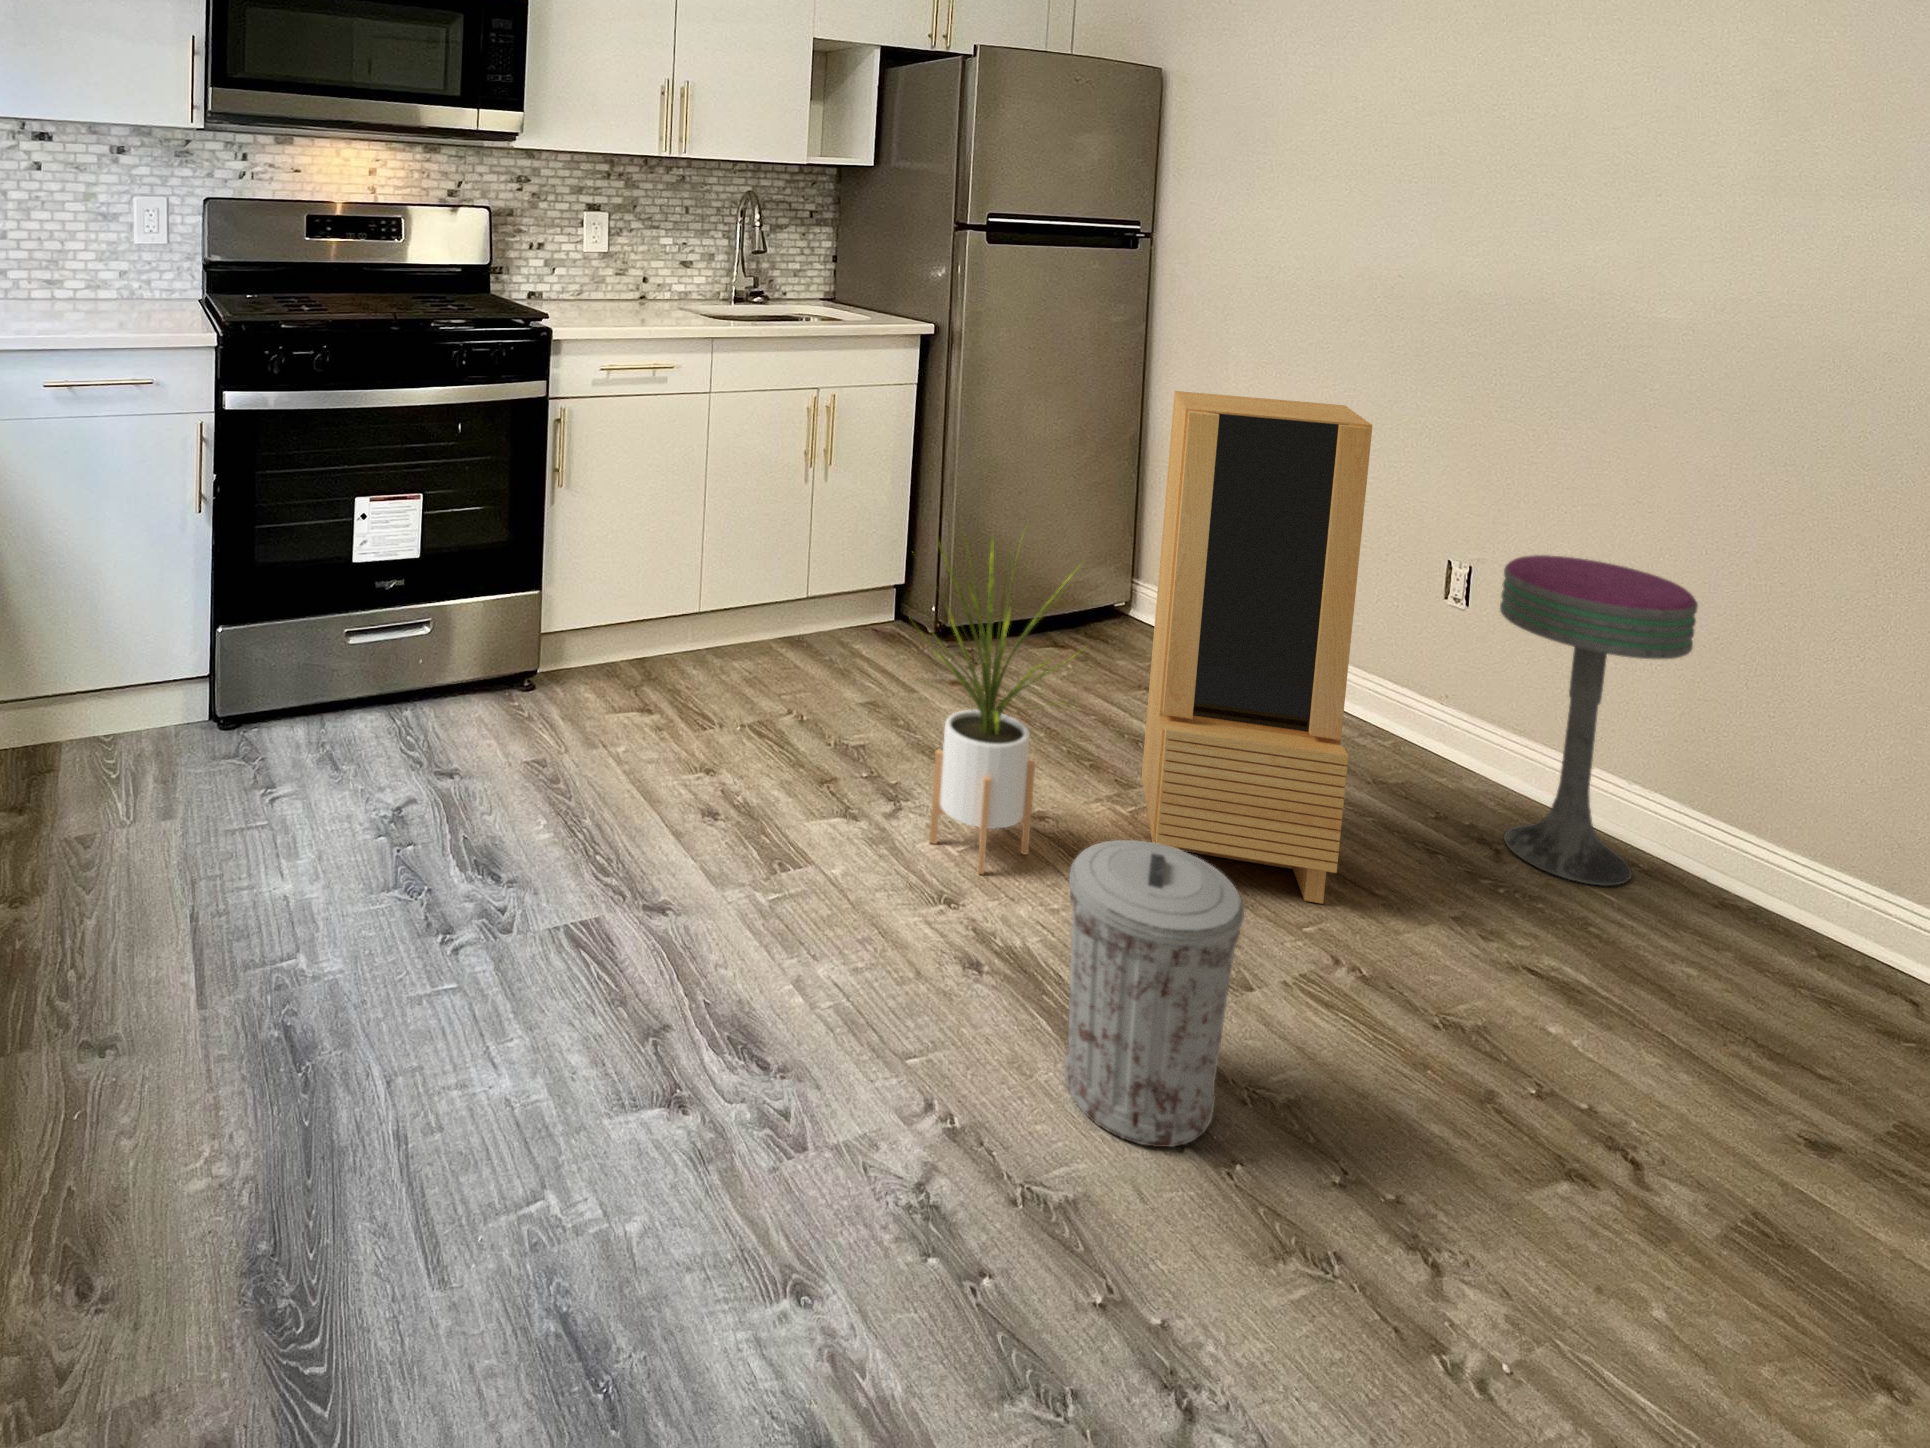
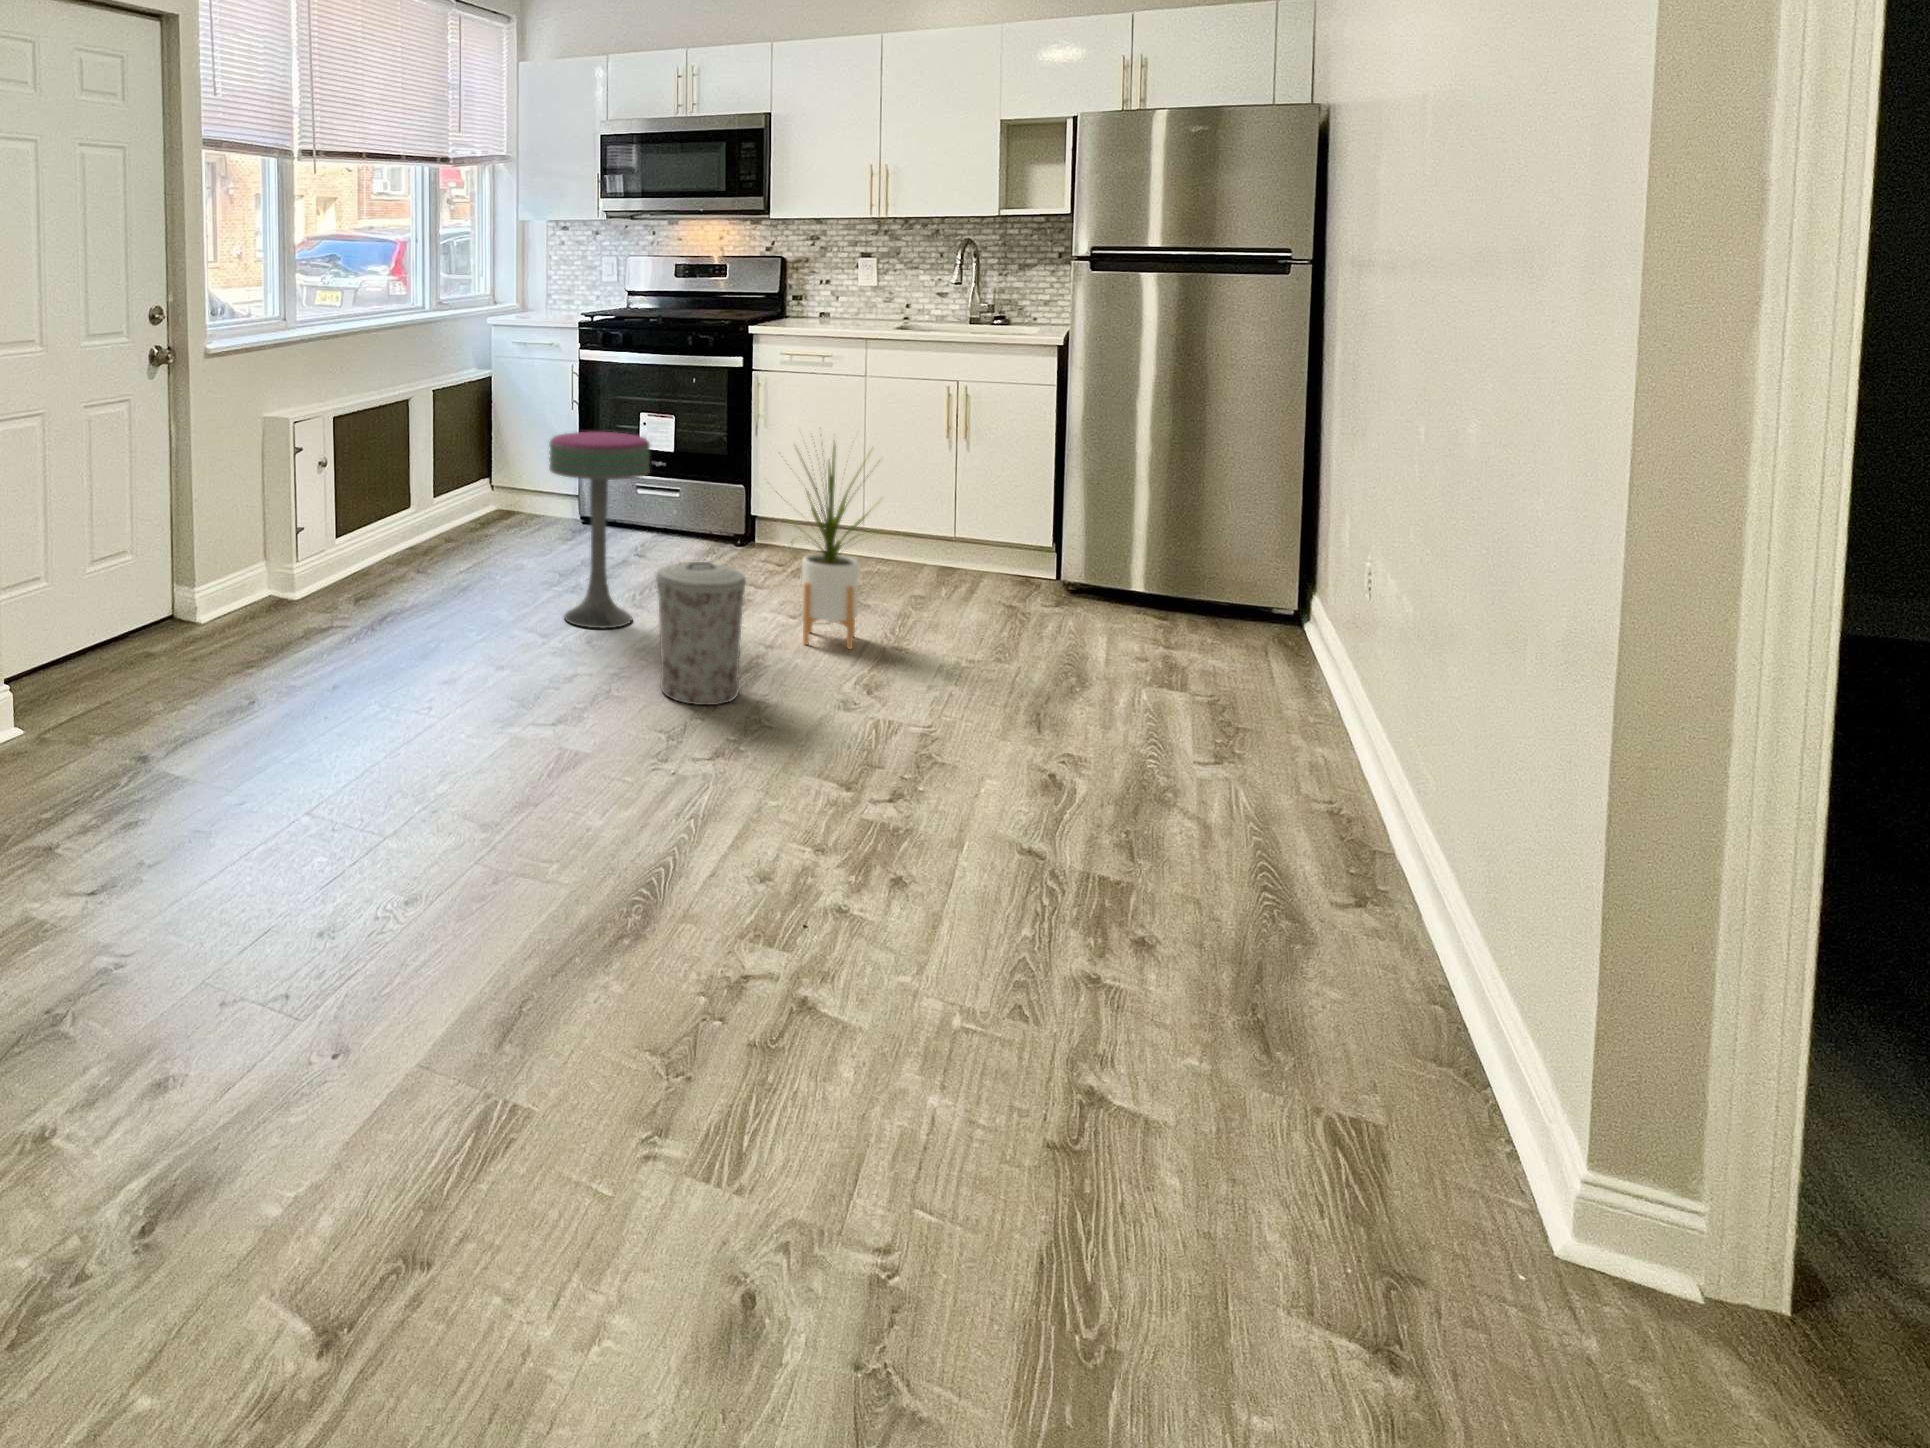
storage cabinet: present [1142,391,1372,904] -> none [898,352,1080,712]
bar stool: present [1500,555,1698,886] -> present [549,432,650,628]

